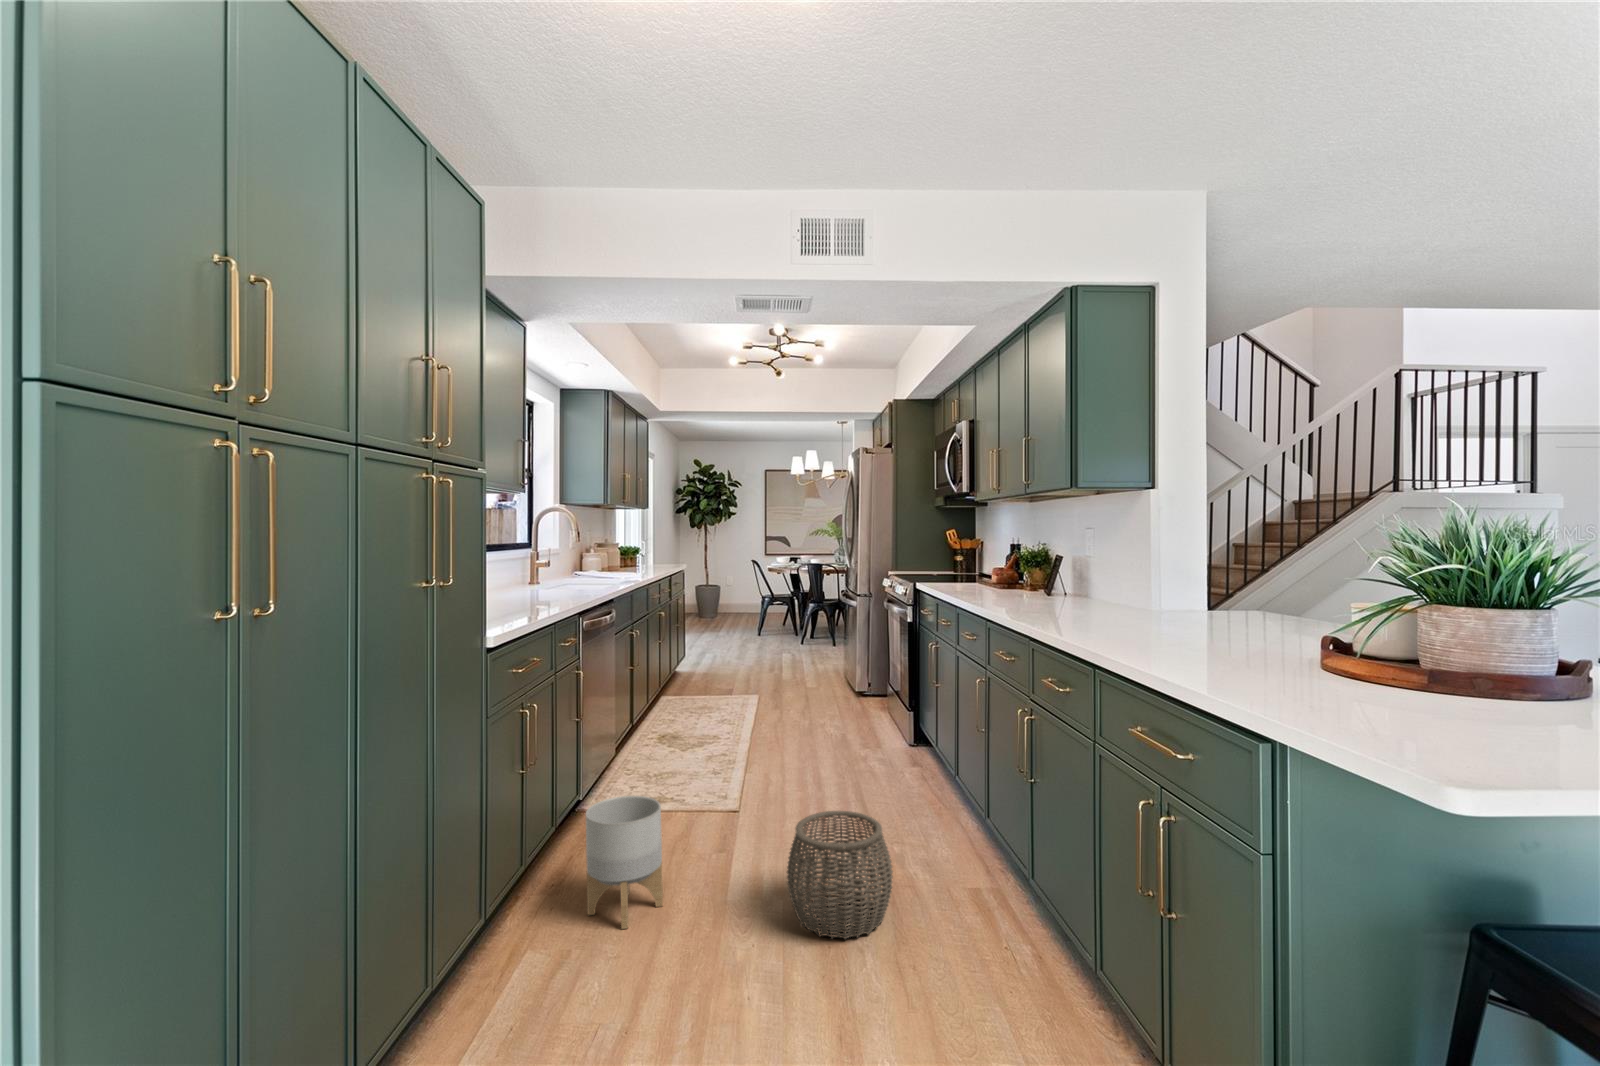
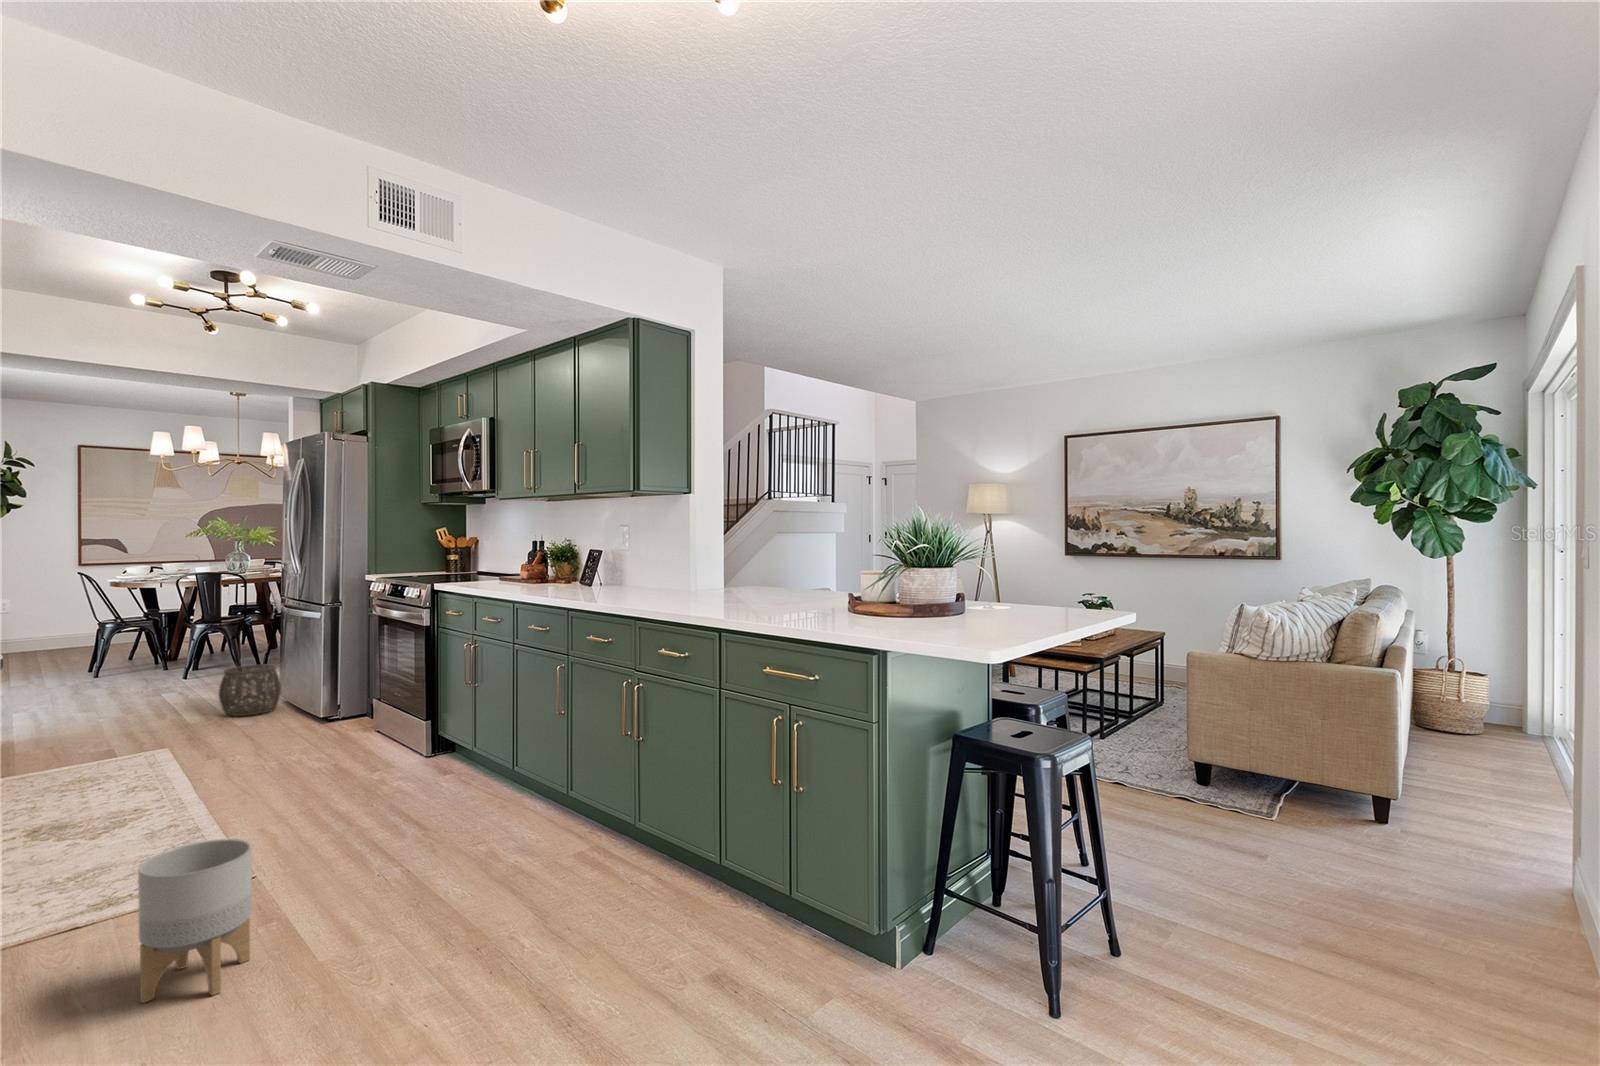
woven basket: present [787,811,893,939] -> present [219,664,281,717]

